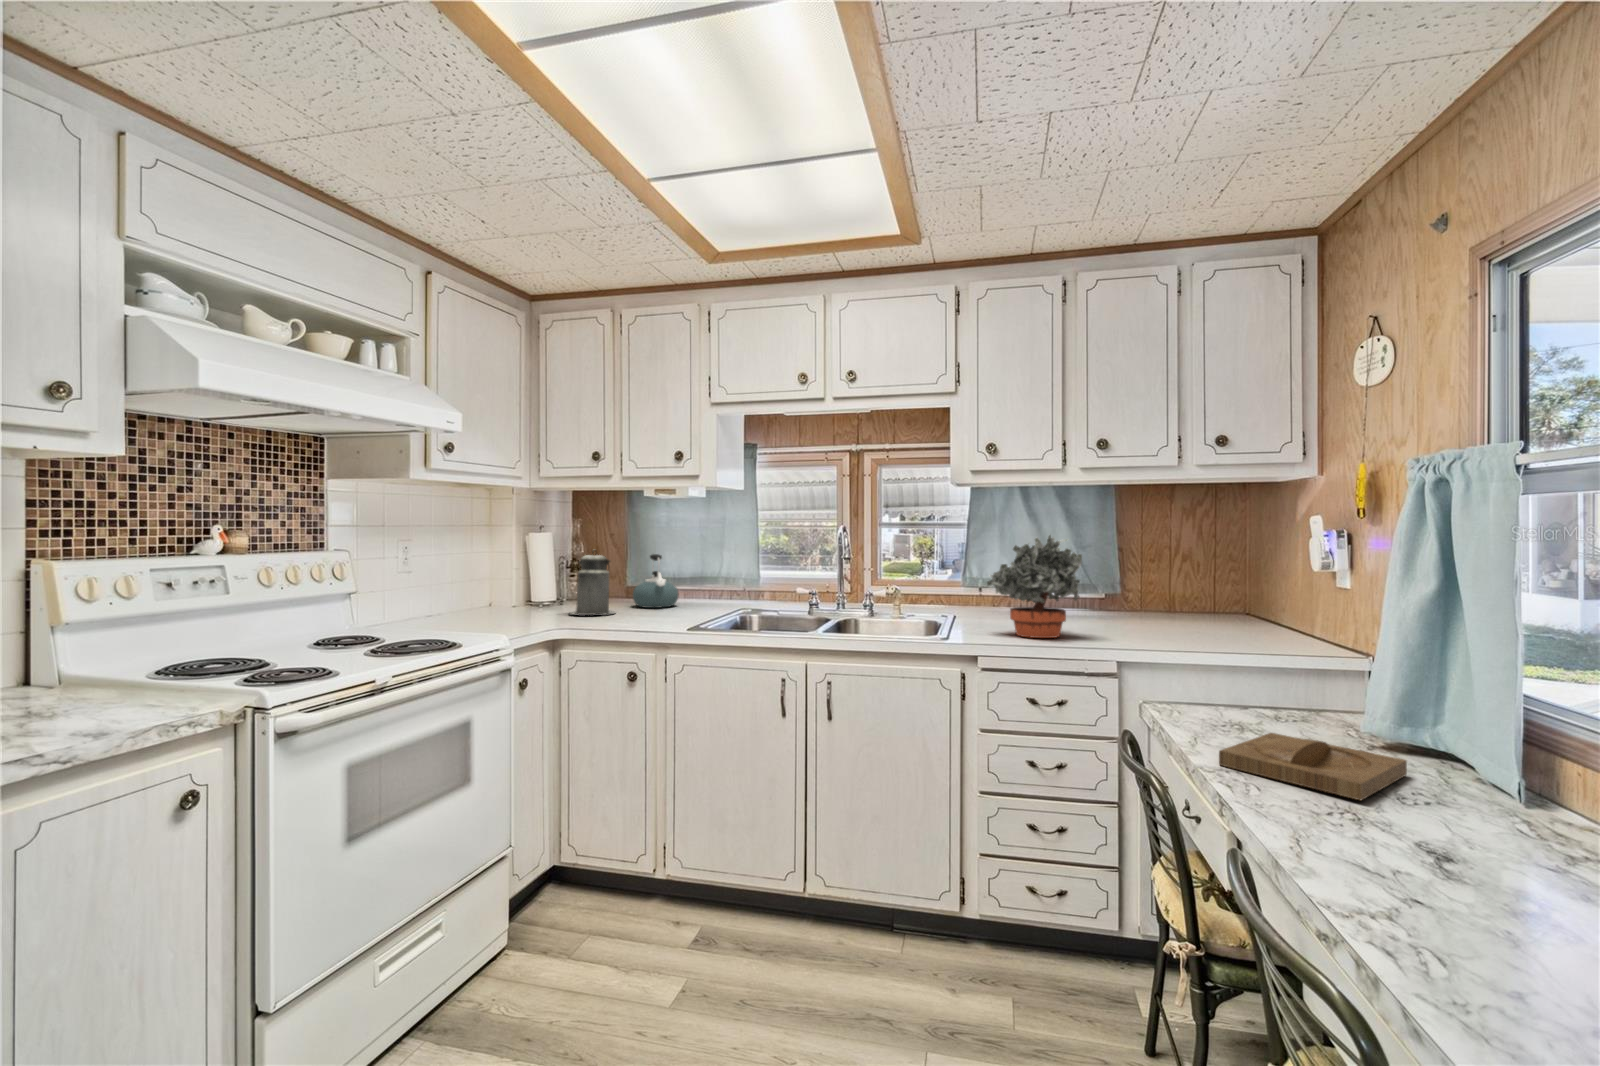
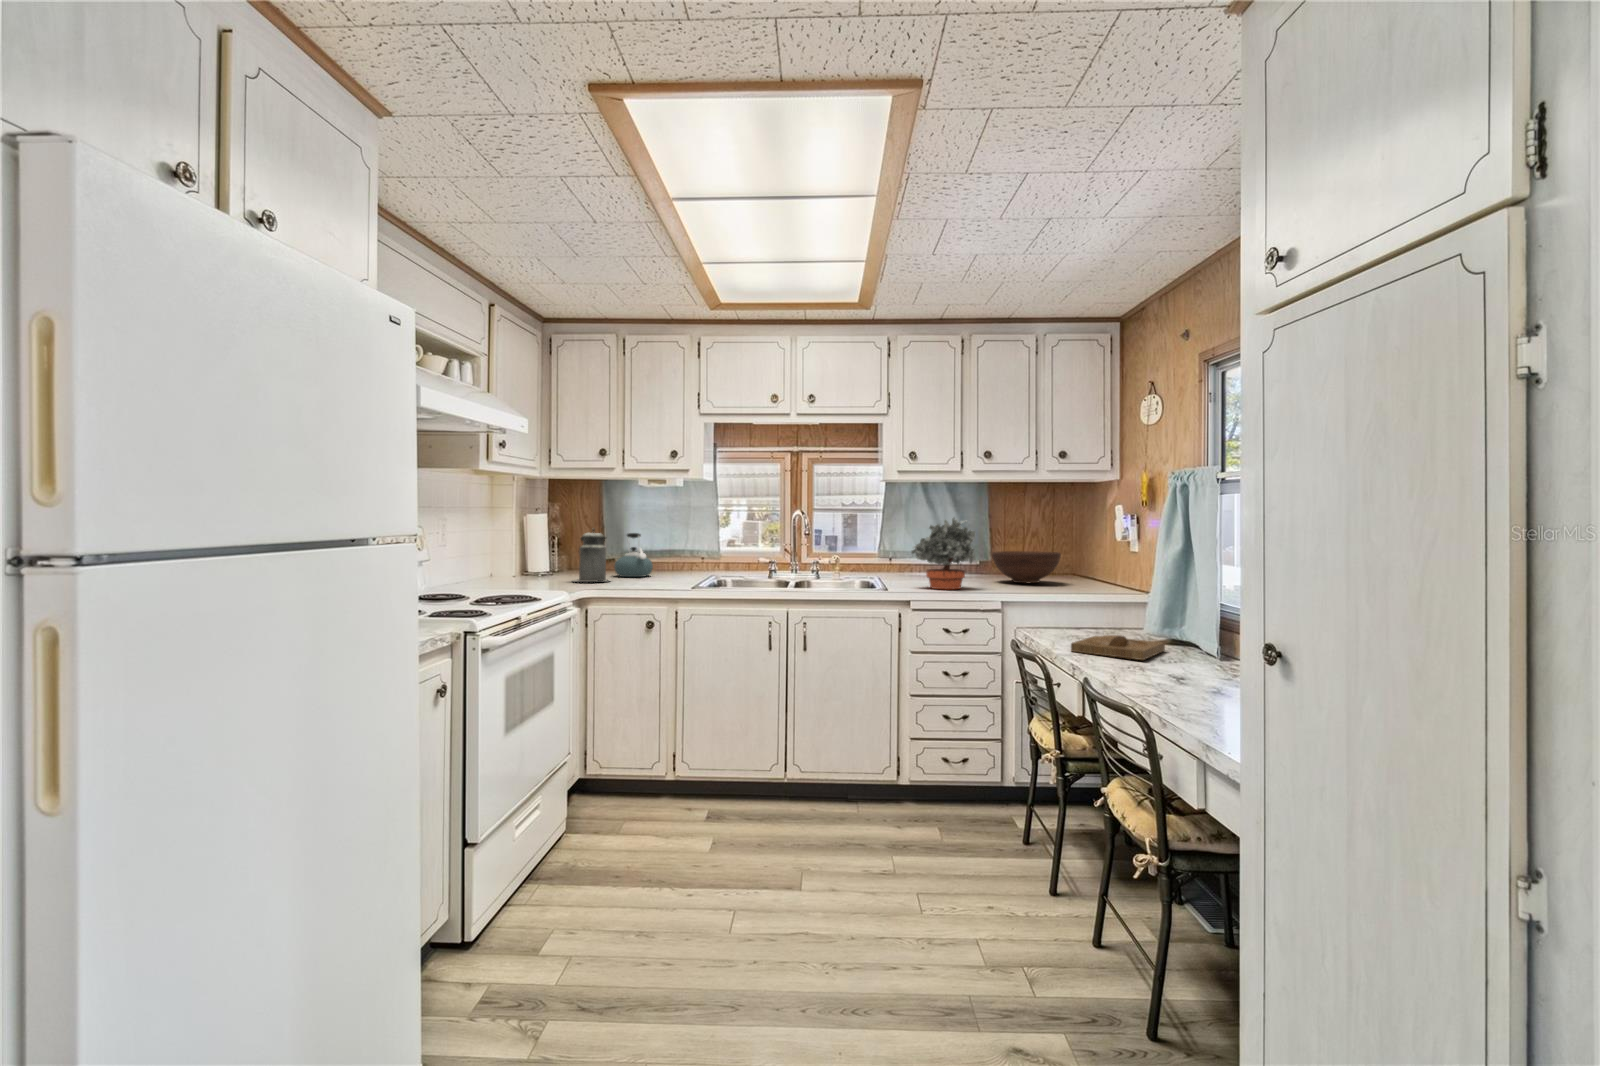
fruit bowl: none [1117,581,1223,629] -> present [992,551,1061,583]

